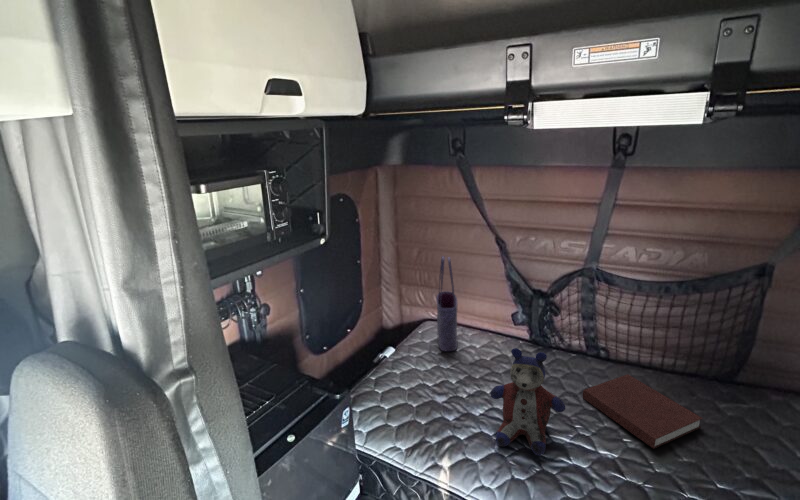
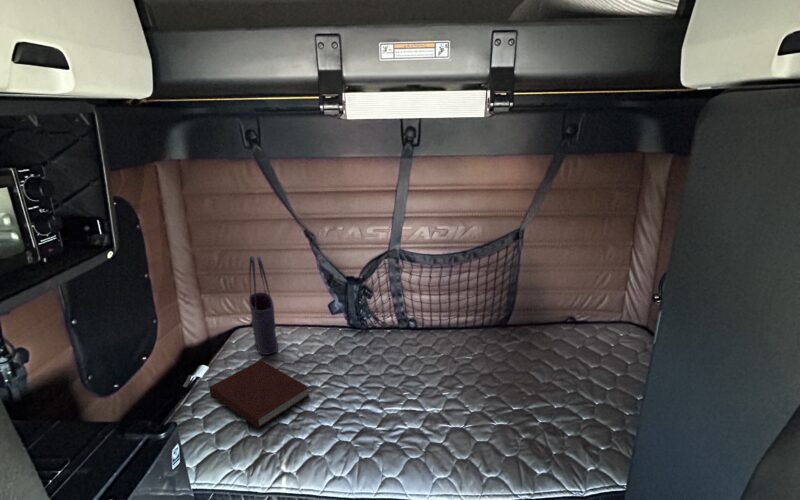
stuffed bear: present [490,348,565,456] -> none [325,335,396,434]
notebook: present [583,374,703,449] -> present [209,360,309,429]

